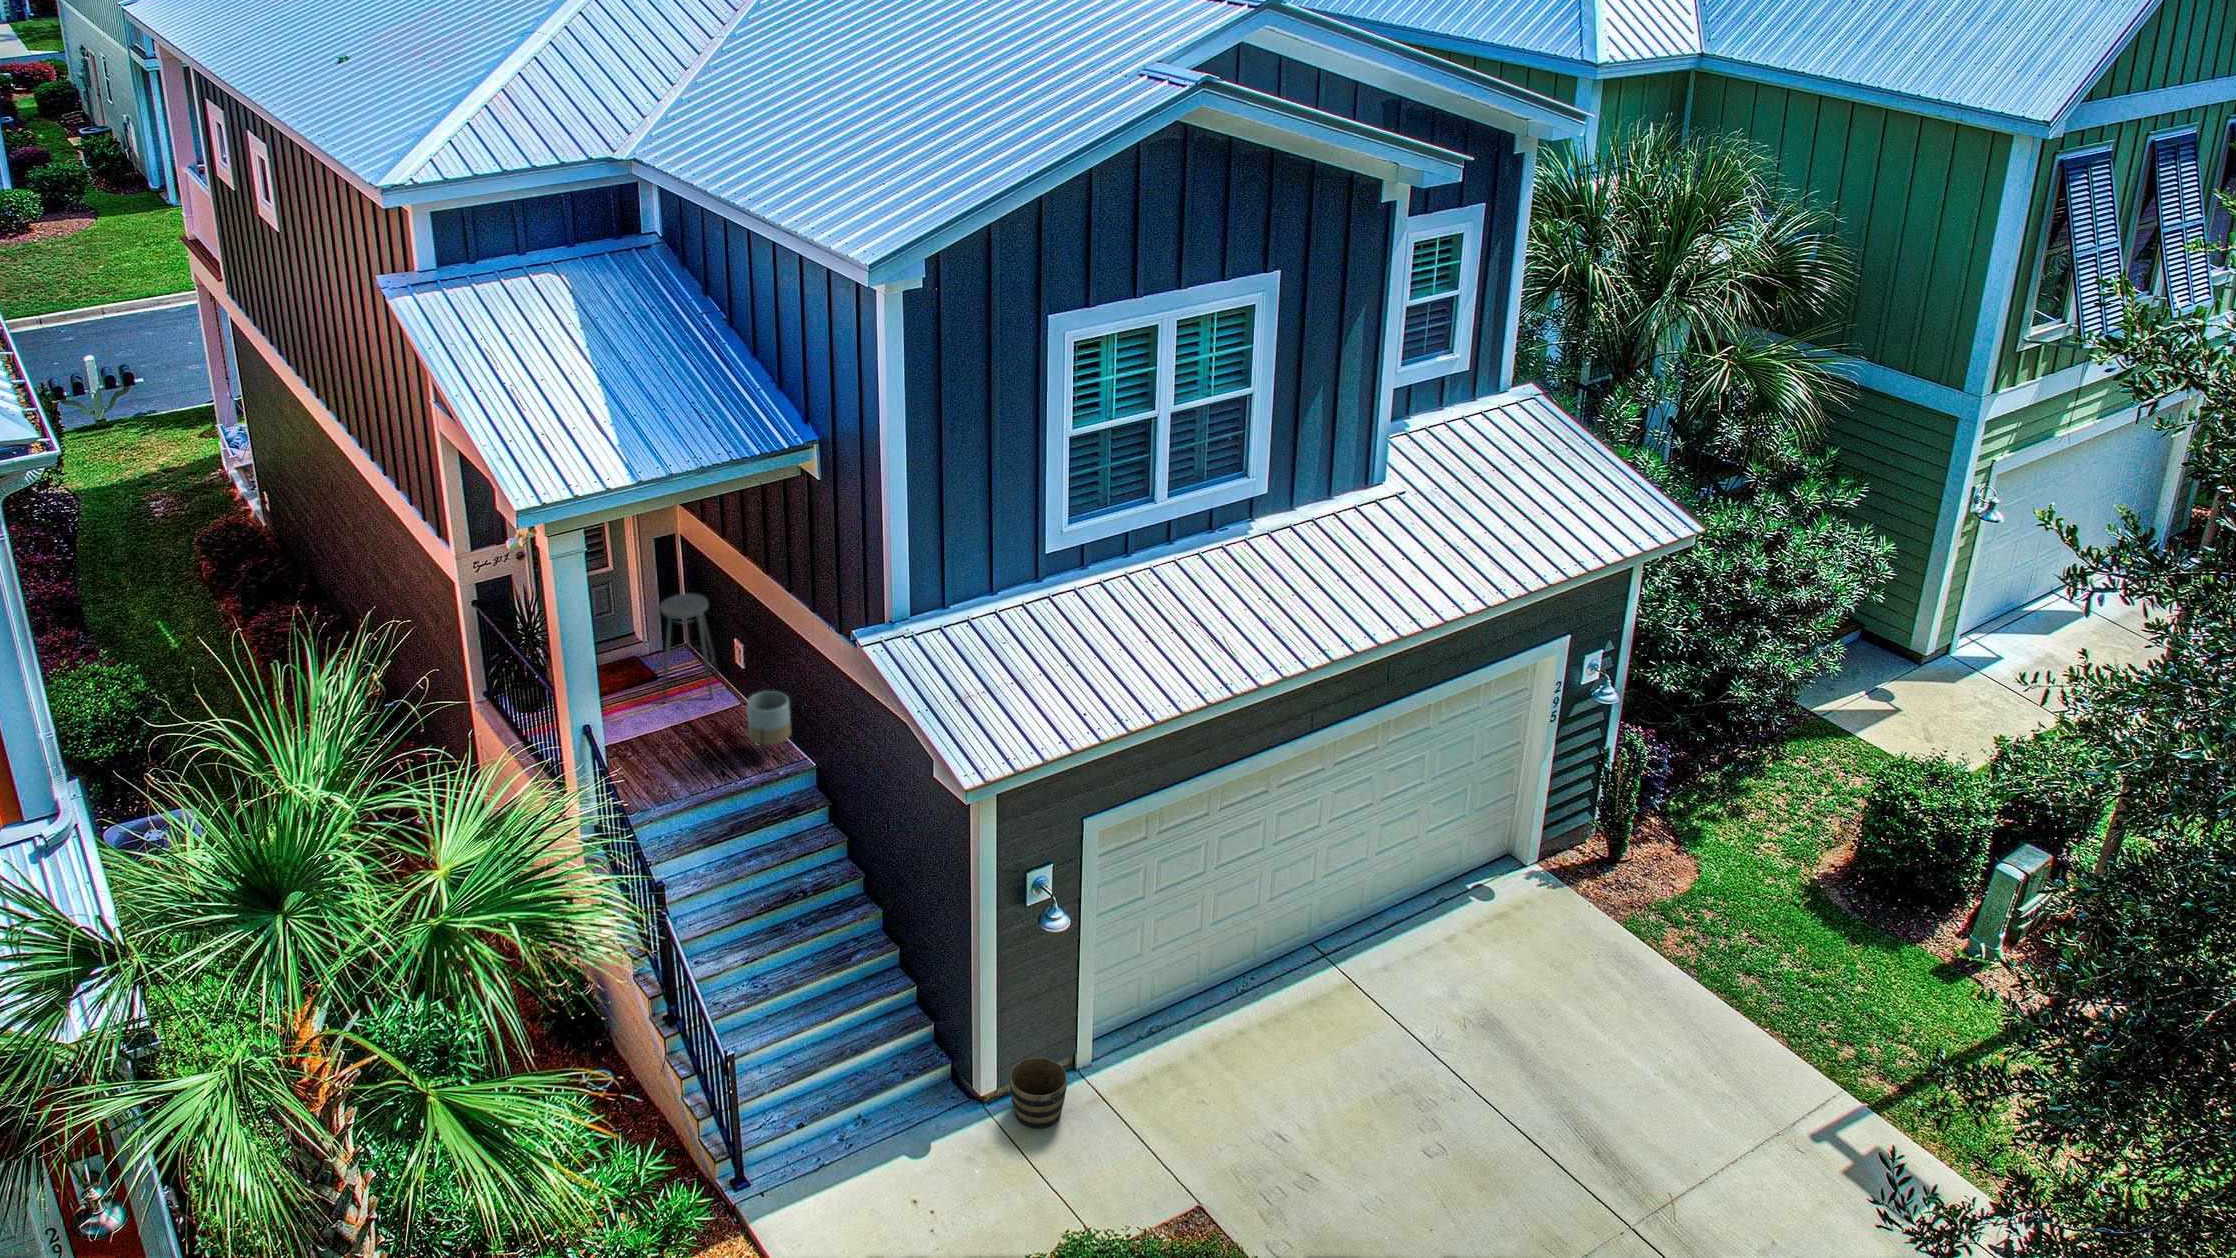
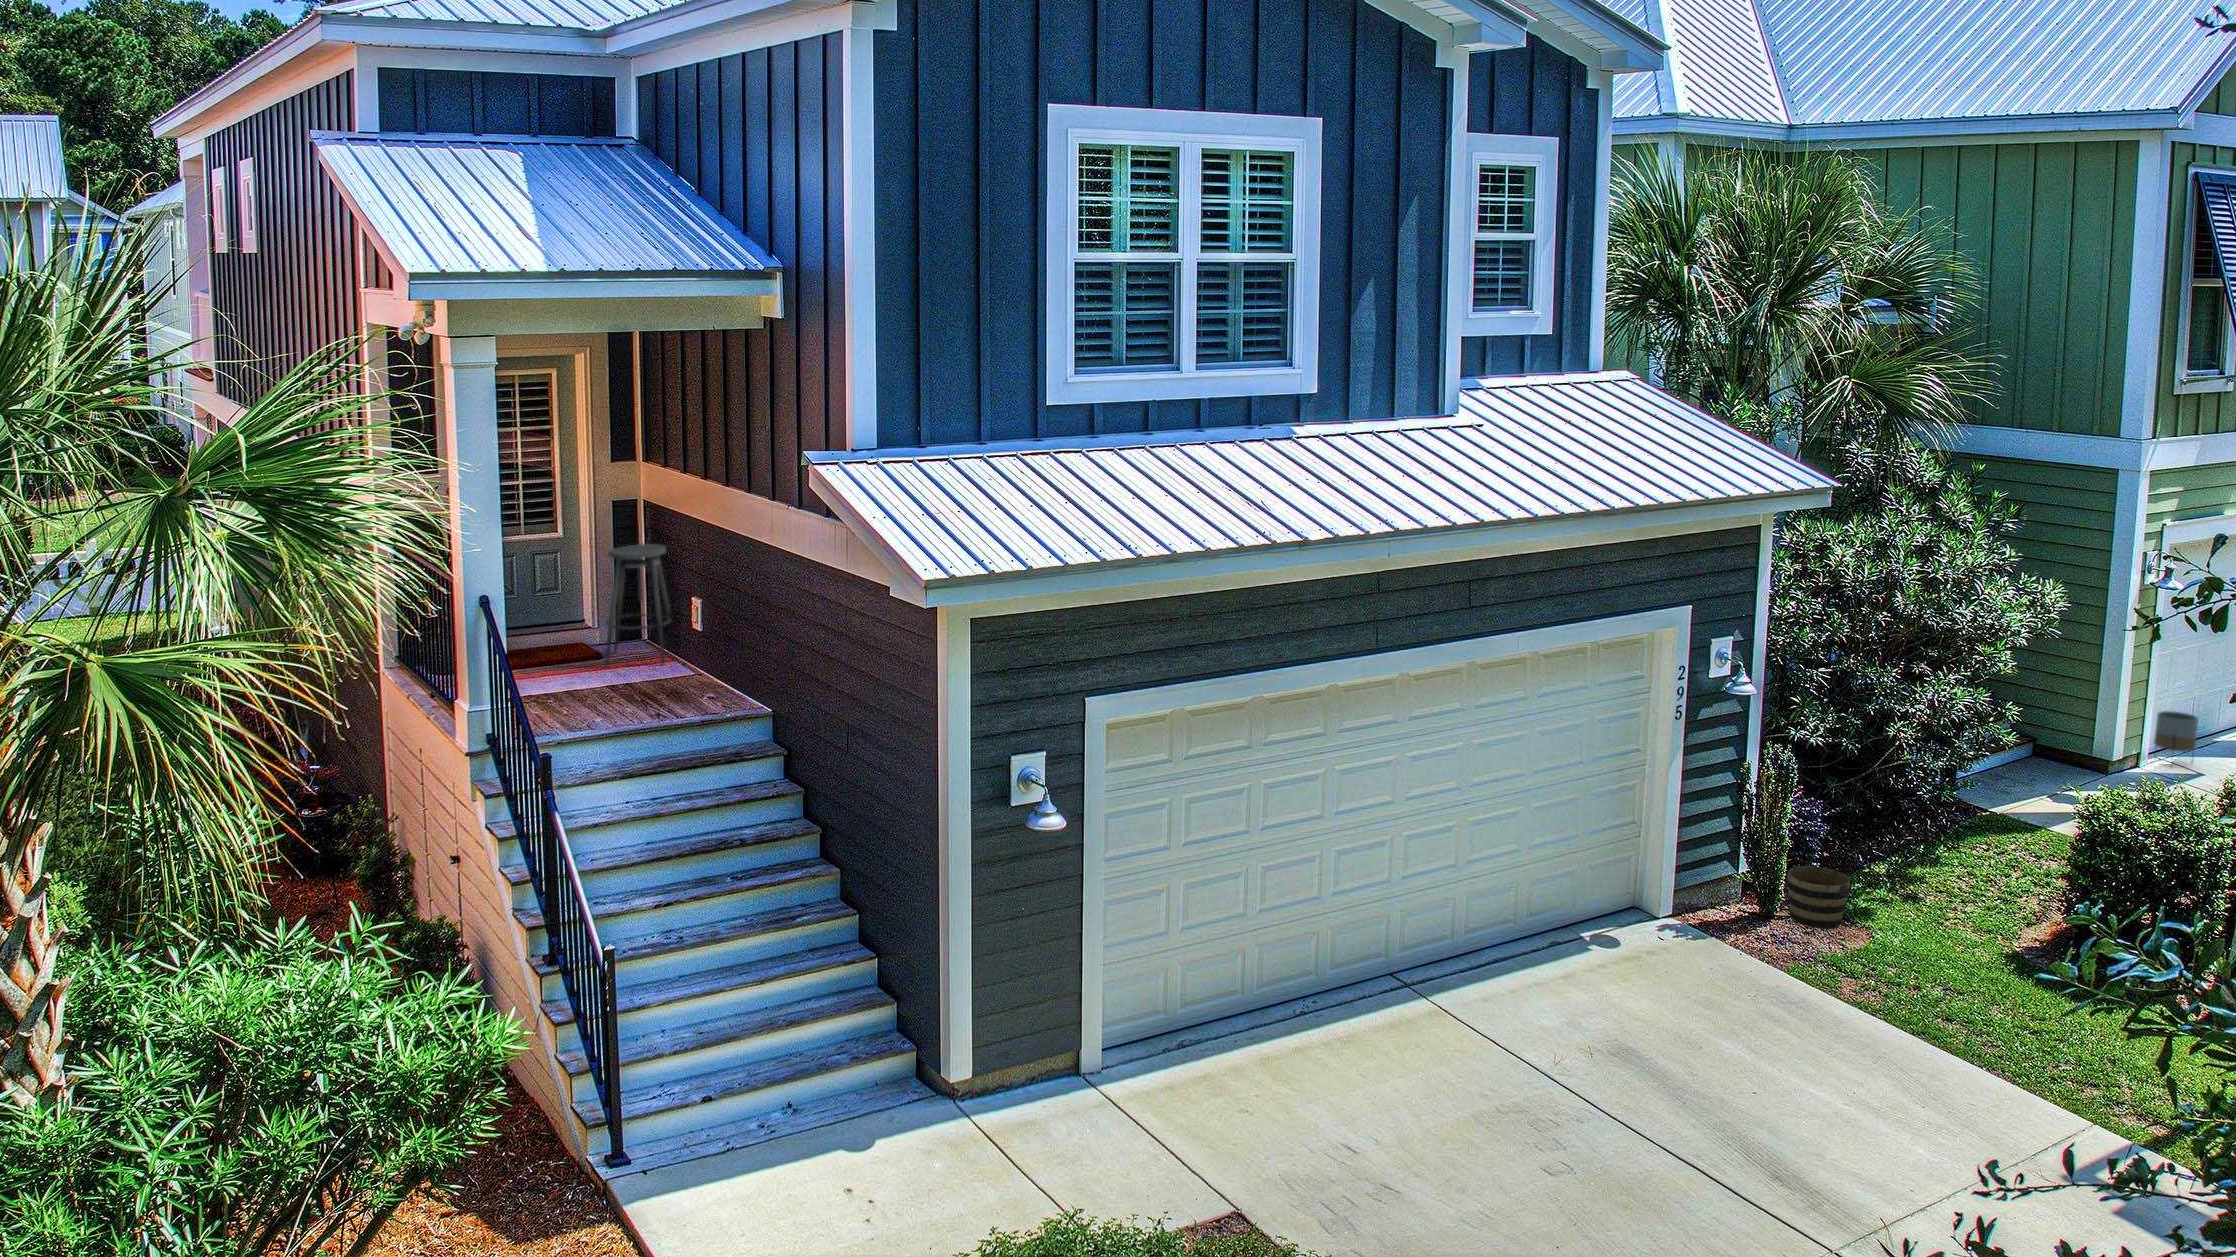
planter: present [747,691,792,746] -> present [2154,711,2198,751]
bucket: present [1009,1057,1067,1128] -> present [1787,866,1850,928]

